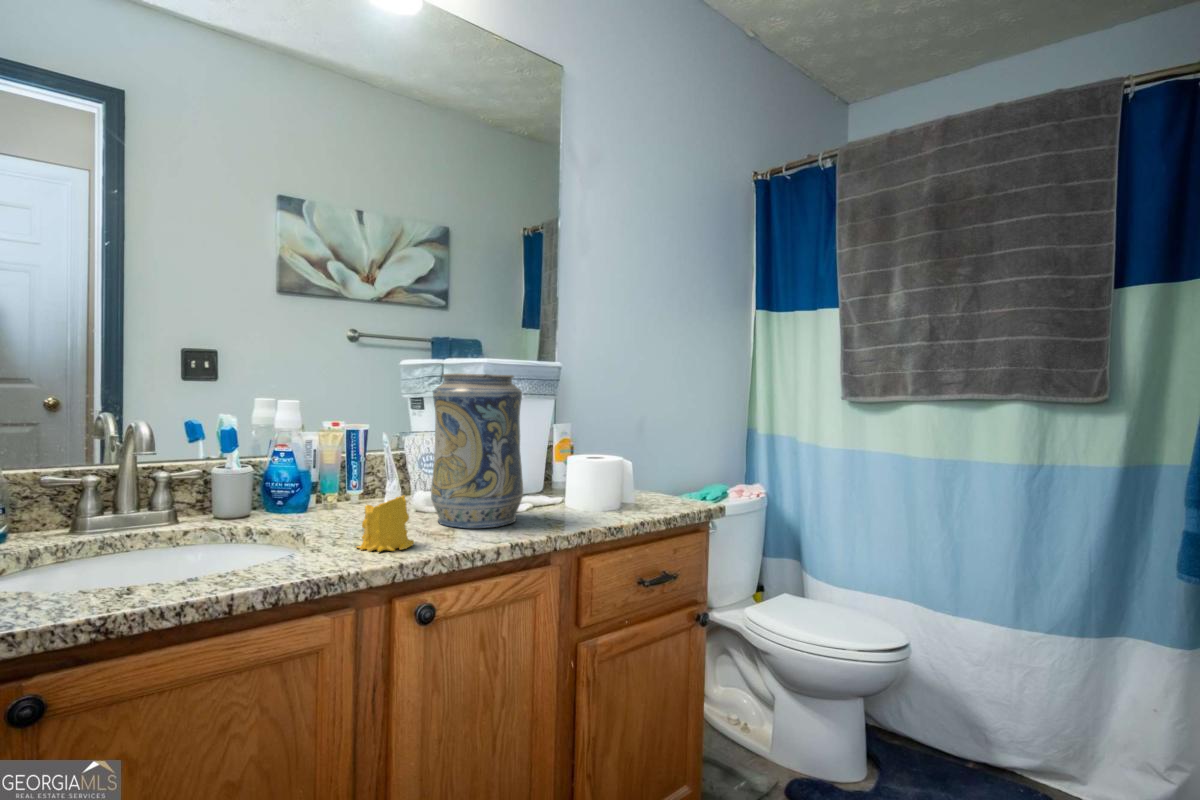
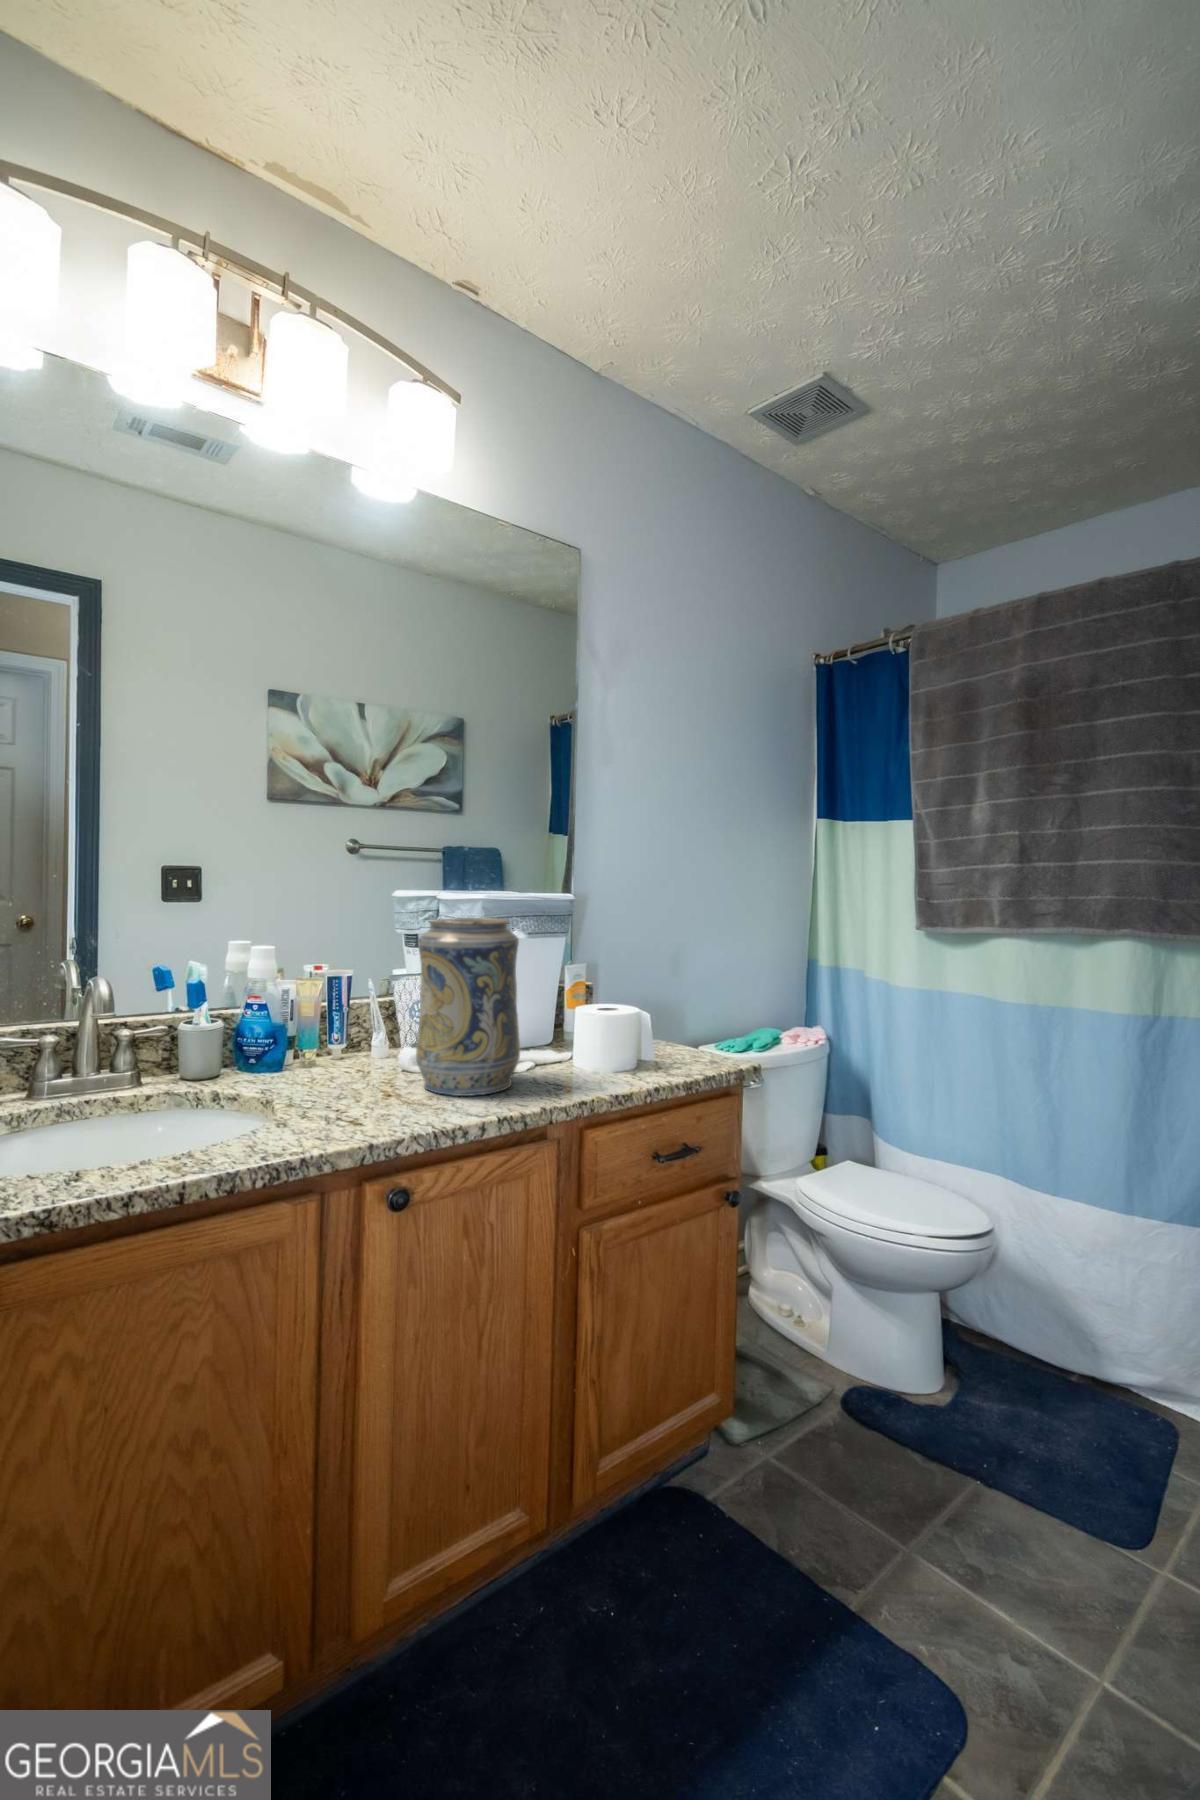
candle: present [356,495,414,552] -> none [326,1060,391,1128]

